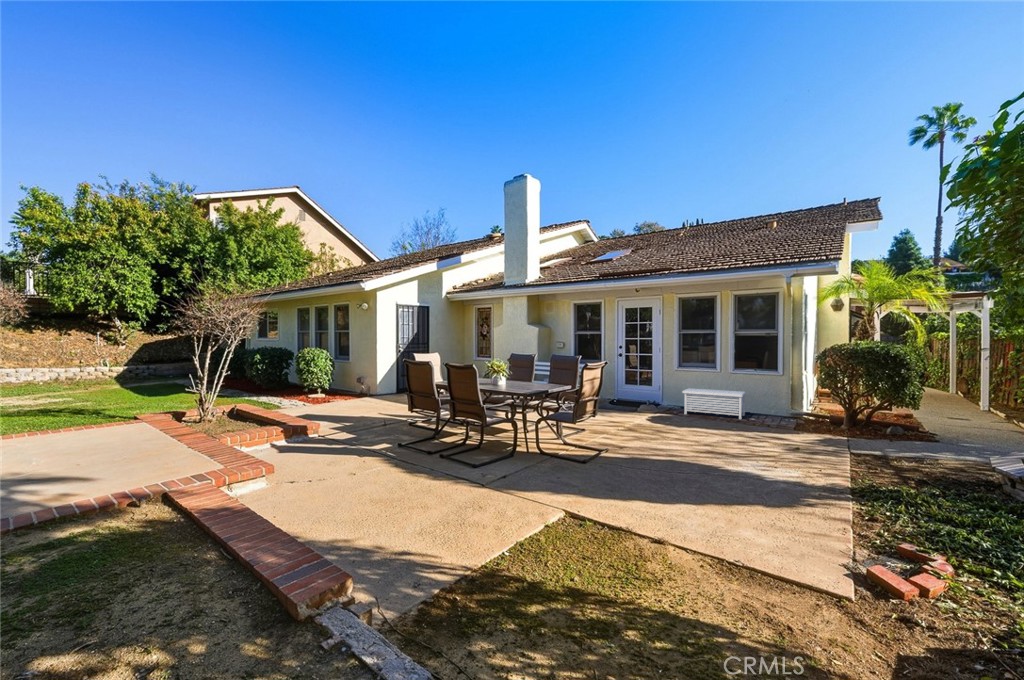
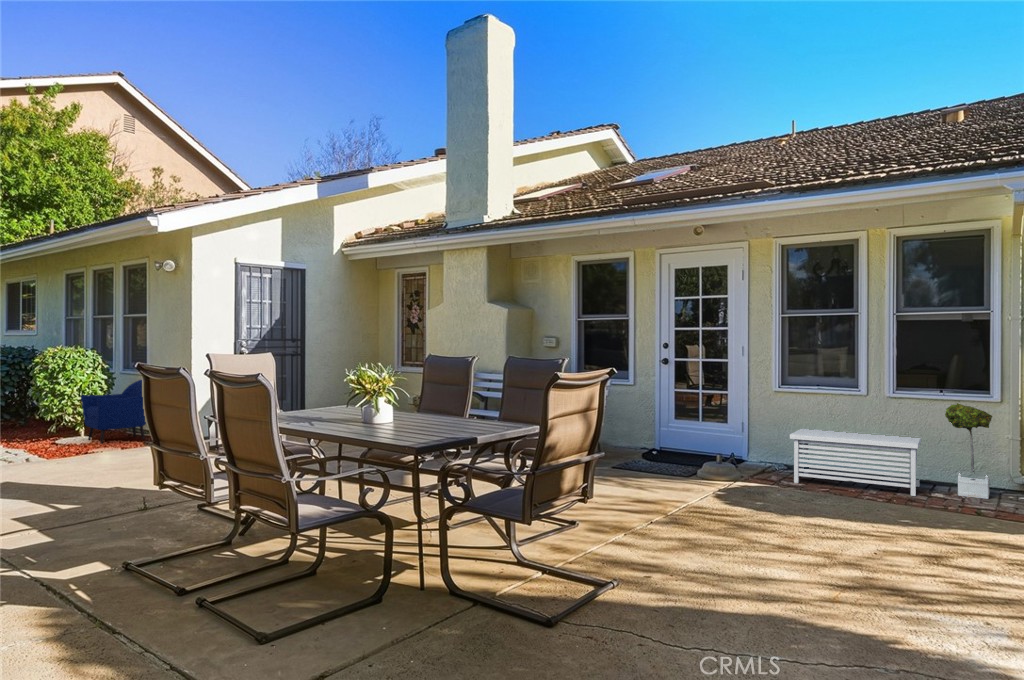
armchair: none [320,364,360,398] -> present [81,380,146,444]
potted tree: none [756,375,777,420] -> present [945,403,992,499]

